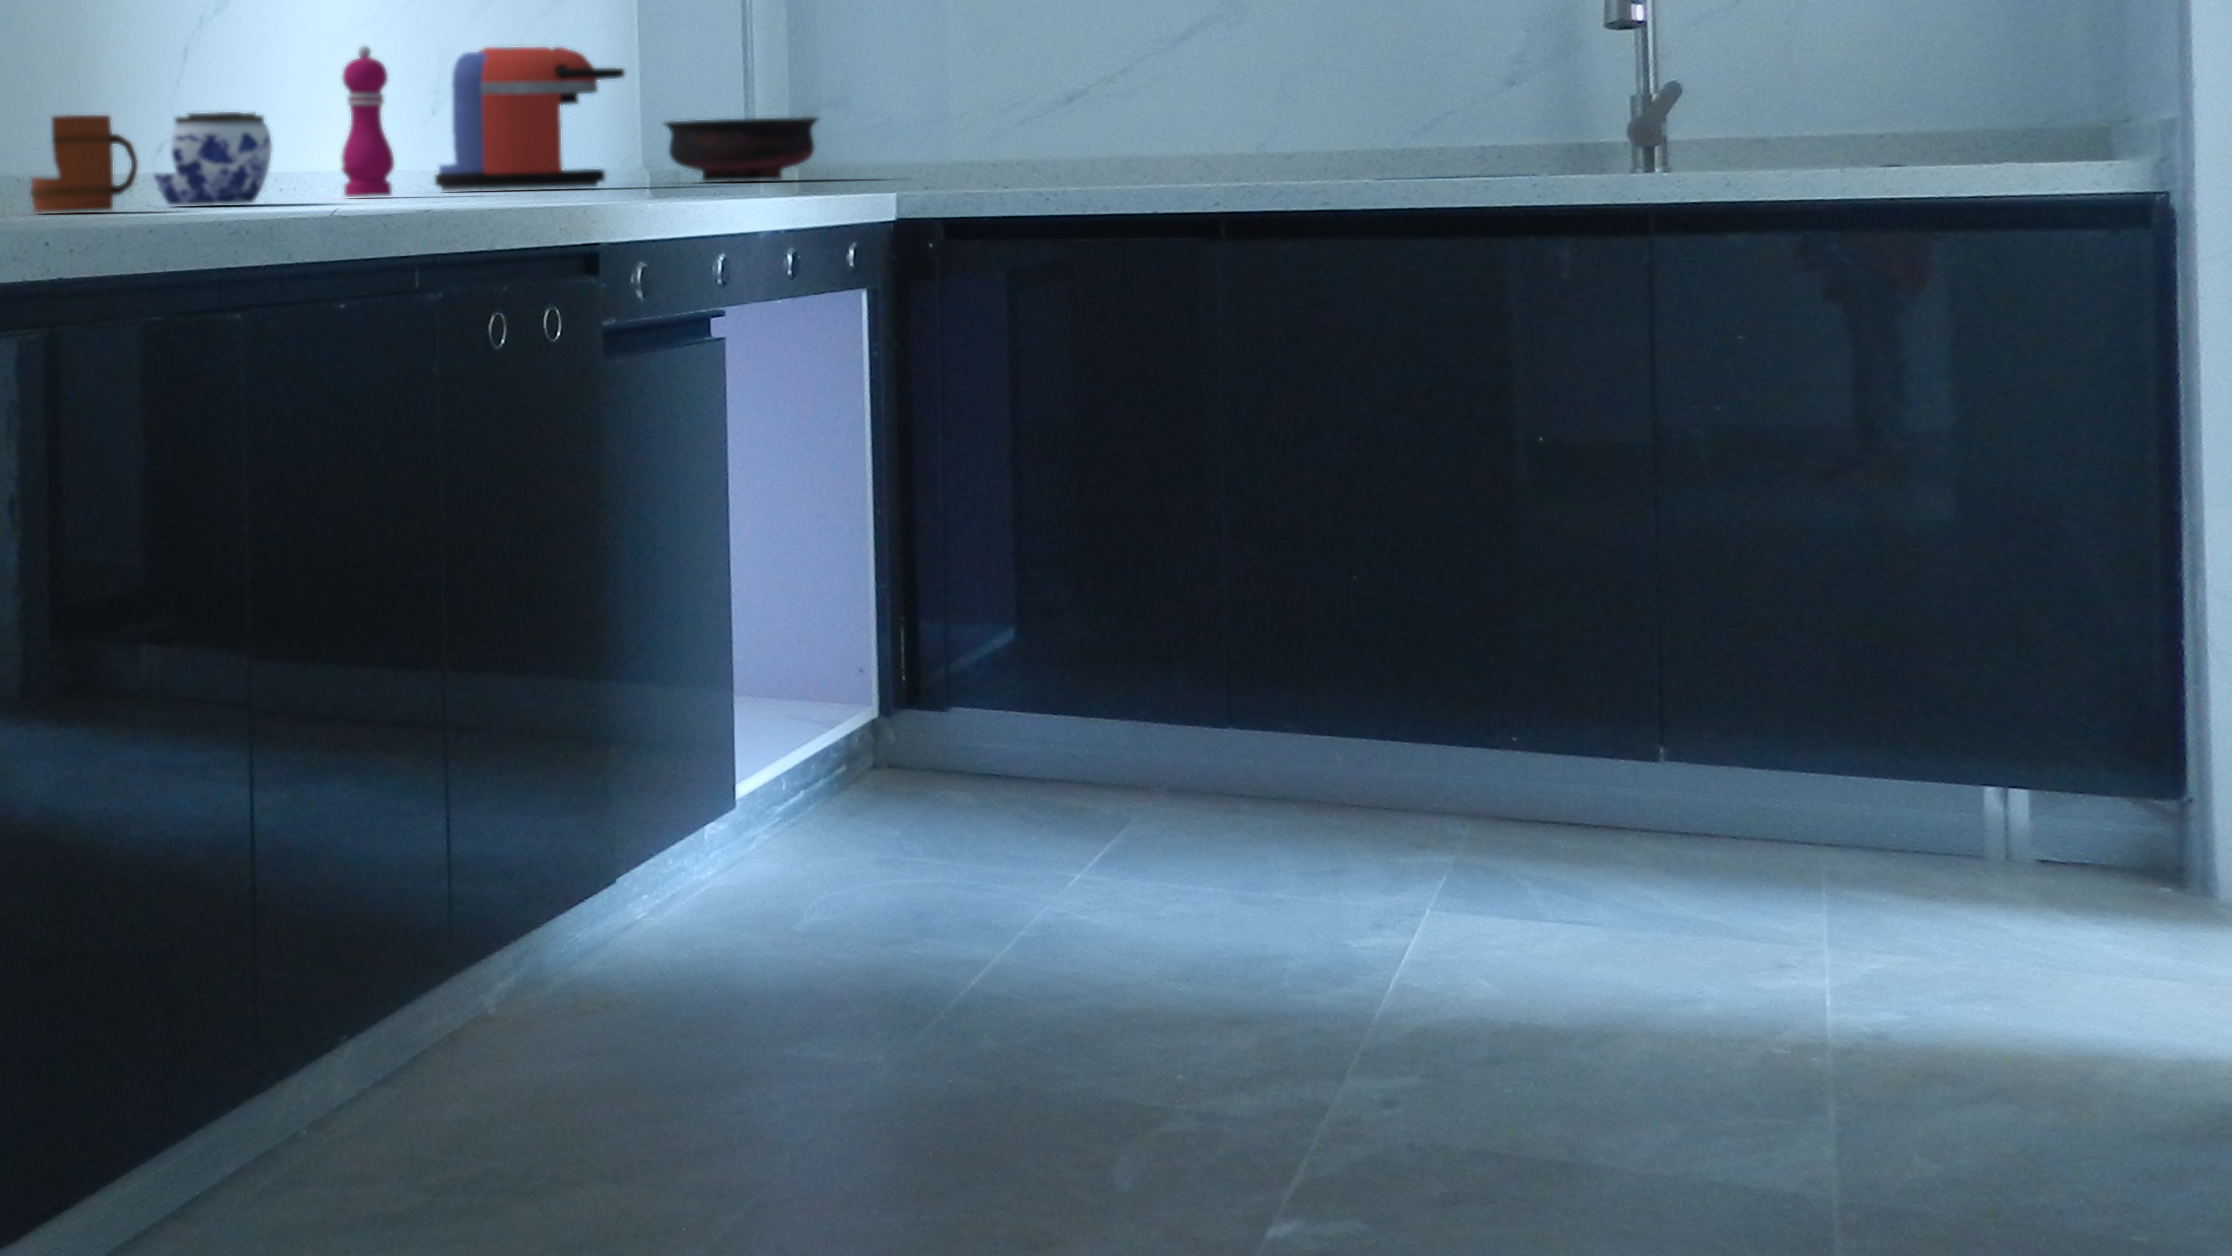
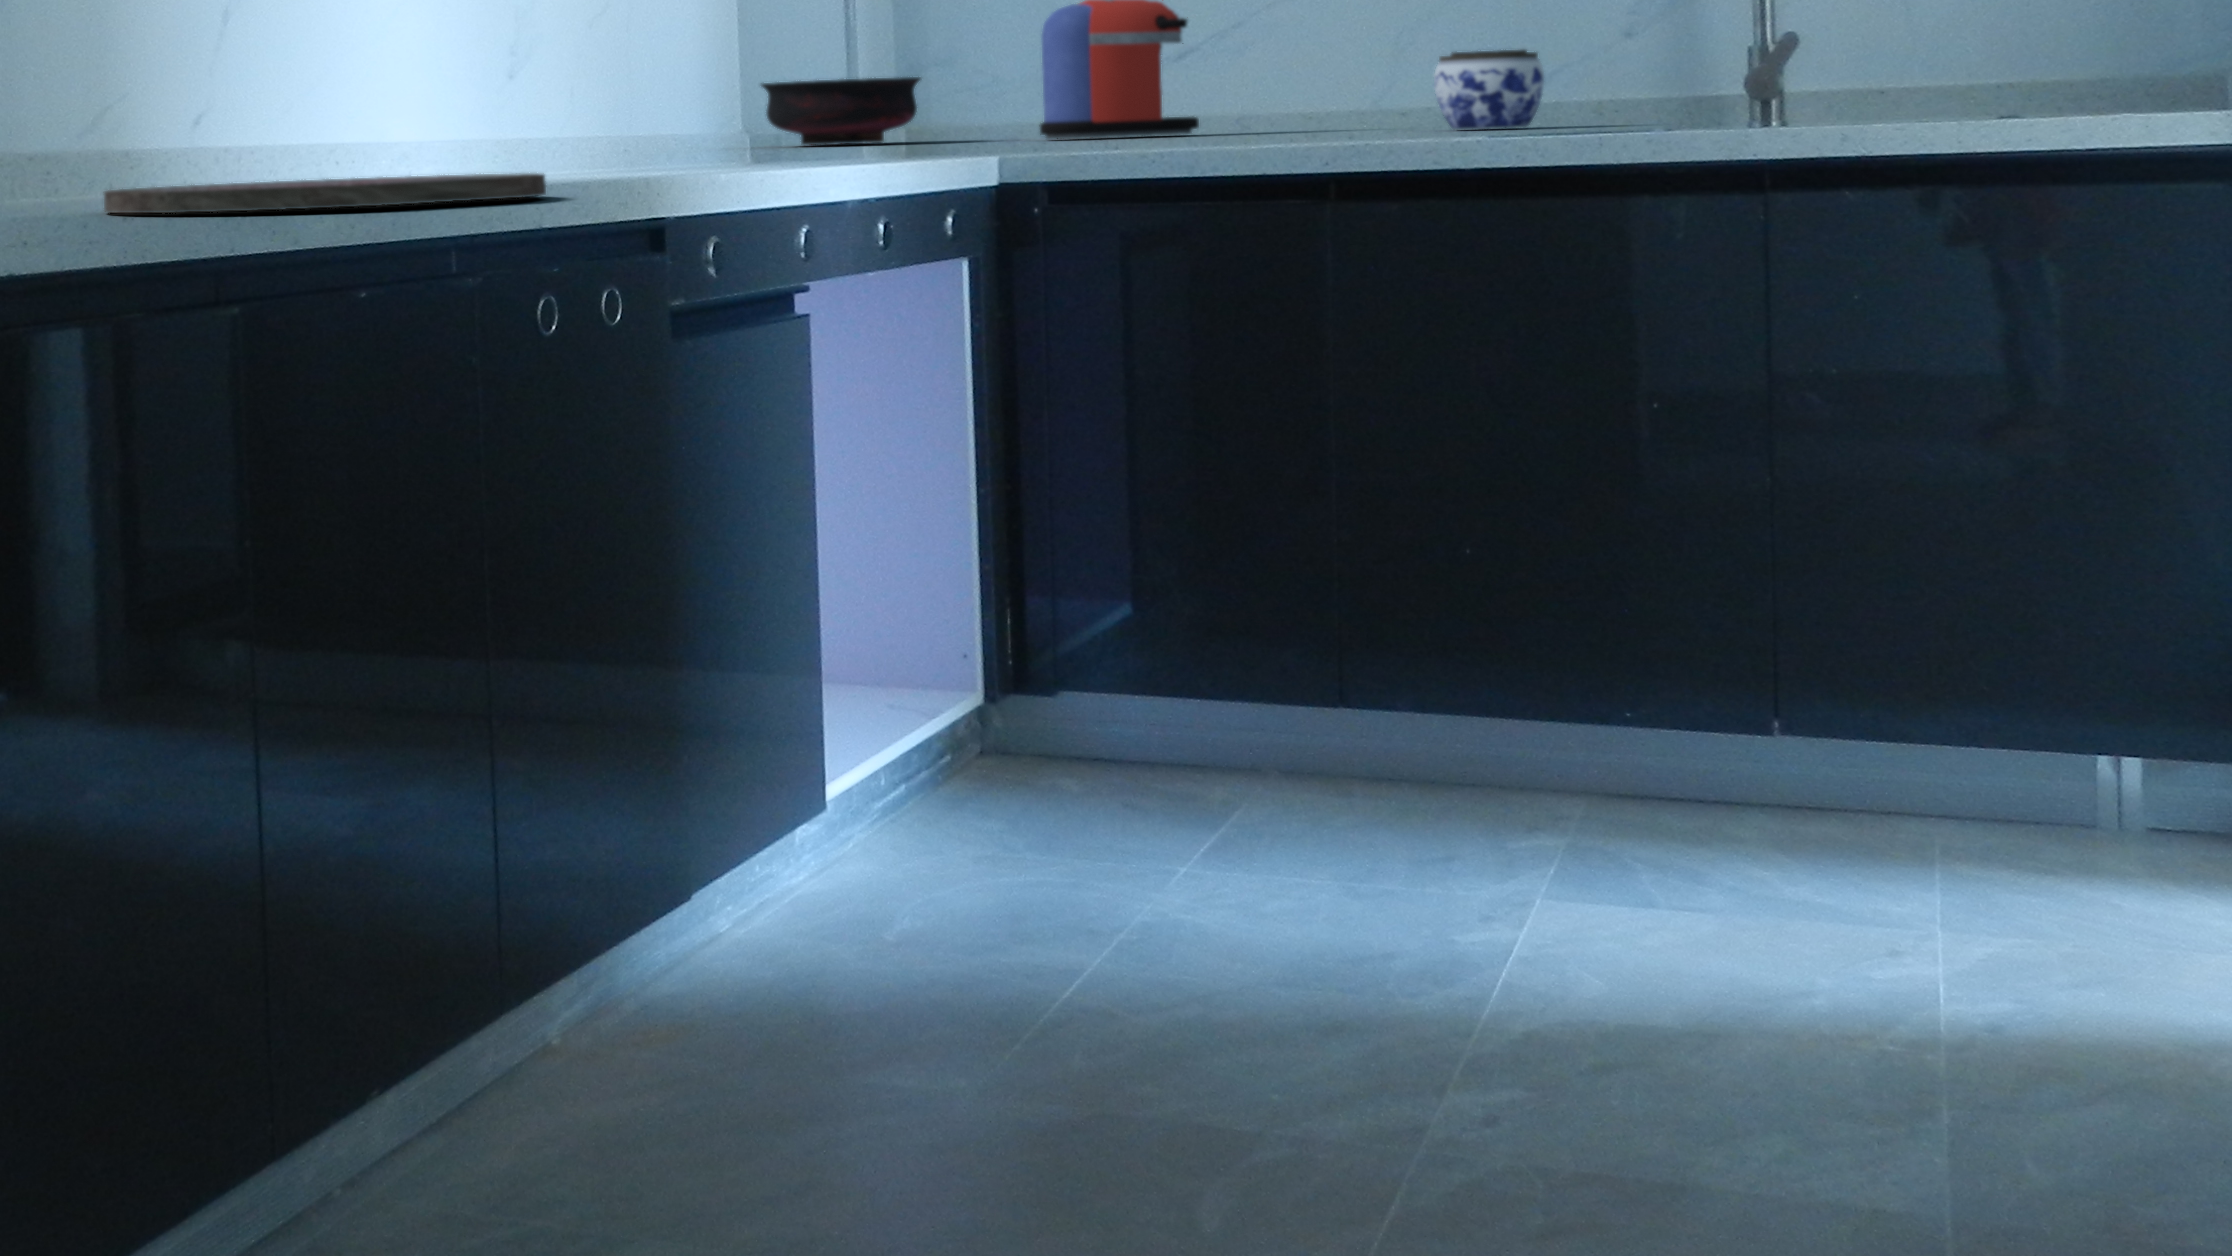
pepper mill: present [342,46,394,197] -> none [406,6,464,168]
coffee maker: present [435,47,625,191] -> present [1039,0,1199,140]
jar: present [154,112,272,205] -> present [1434,50,1544,129]
mug: present [30,115,138,212] -> none [47,84,168,191]
cutting board: none [115,199,513,229] -> present [104,173,546,213]

